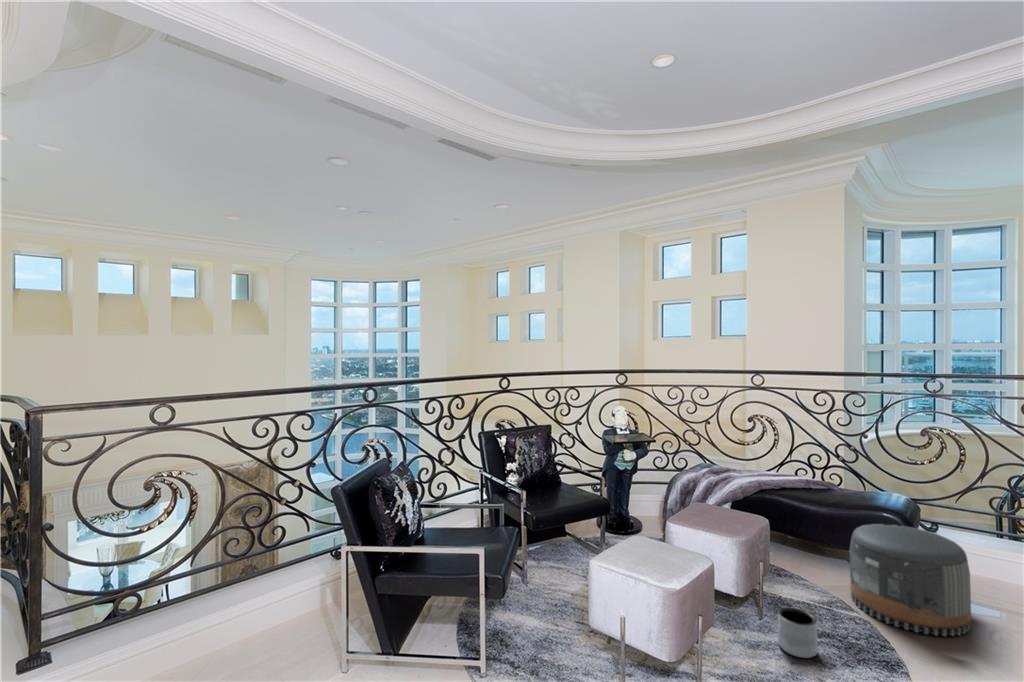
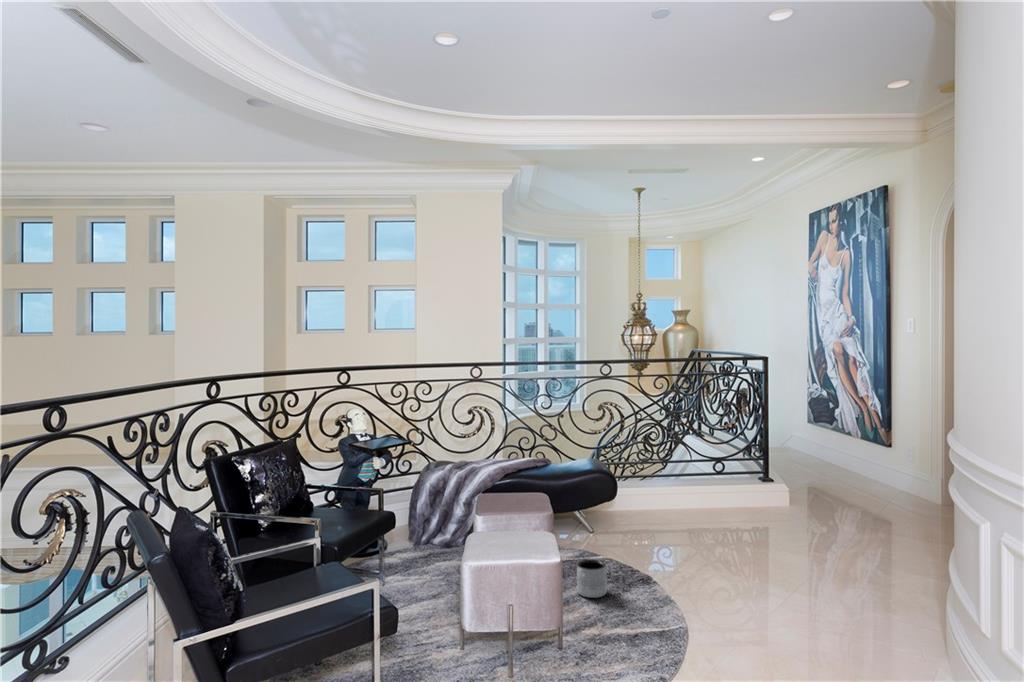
pouf: present [850,524,971,636] -> none [583,480,660,556]

